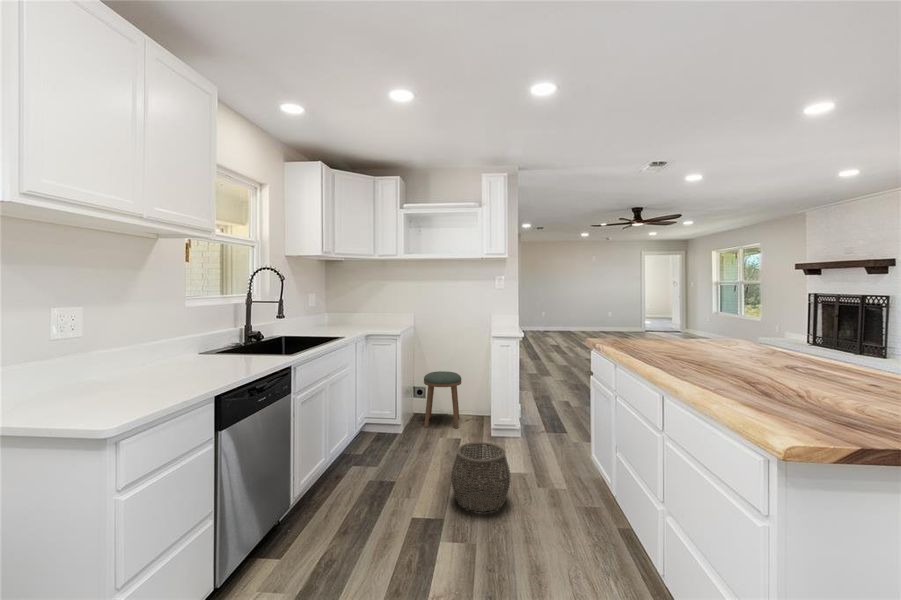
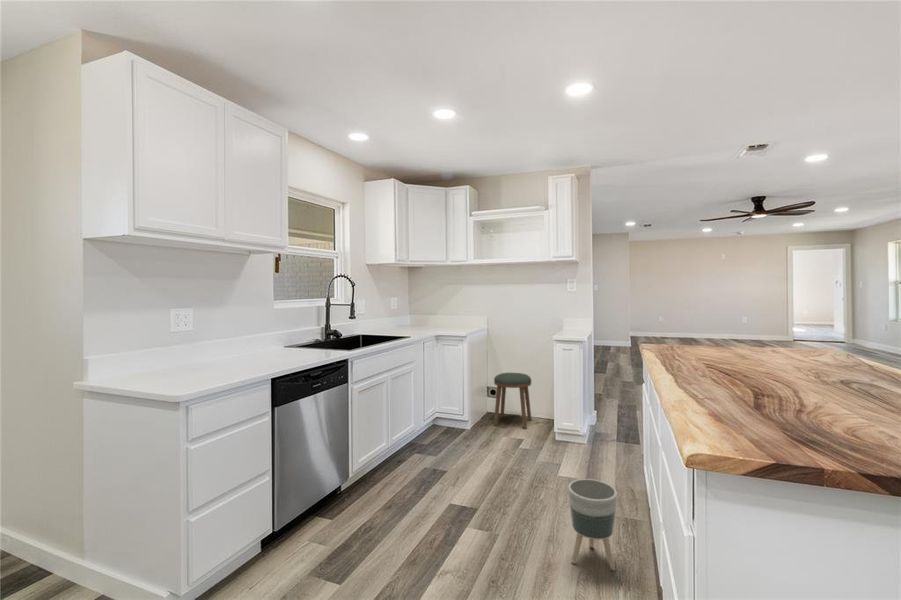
woven basket: present [451,442,510,512] -> none [491,440,550,508]
planter: none [549,477,597,563] -> present [568,479,617,570]

